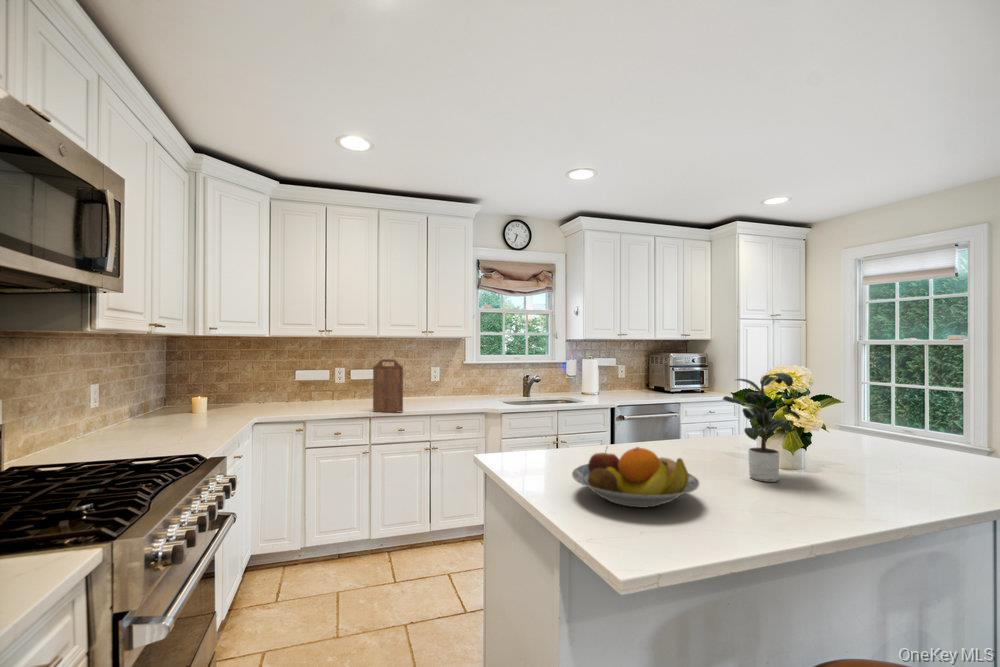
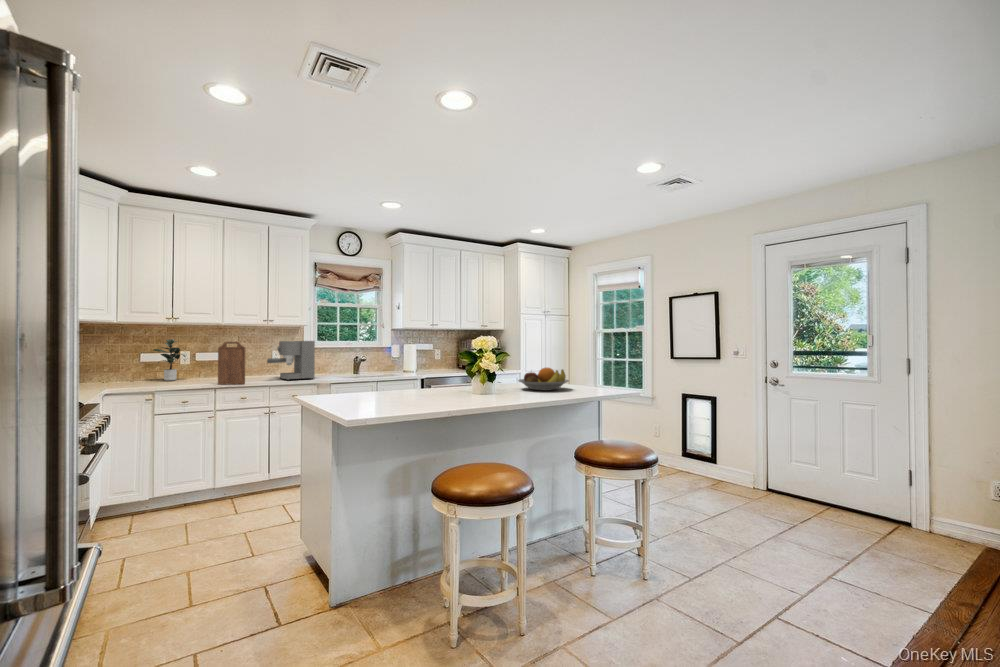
coffee maker: none [427,356,482,407] -> present [267,341,315,380]
potted plant: present [723,373,800,482] -> present [153,339,185,381]
fruit bowl: present [572,447,699,507] -> present [518,368,569,390]

